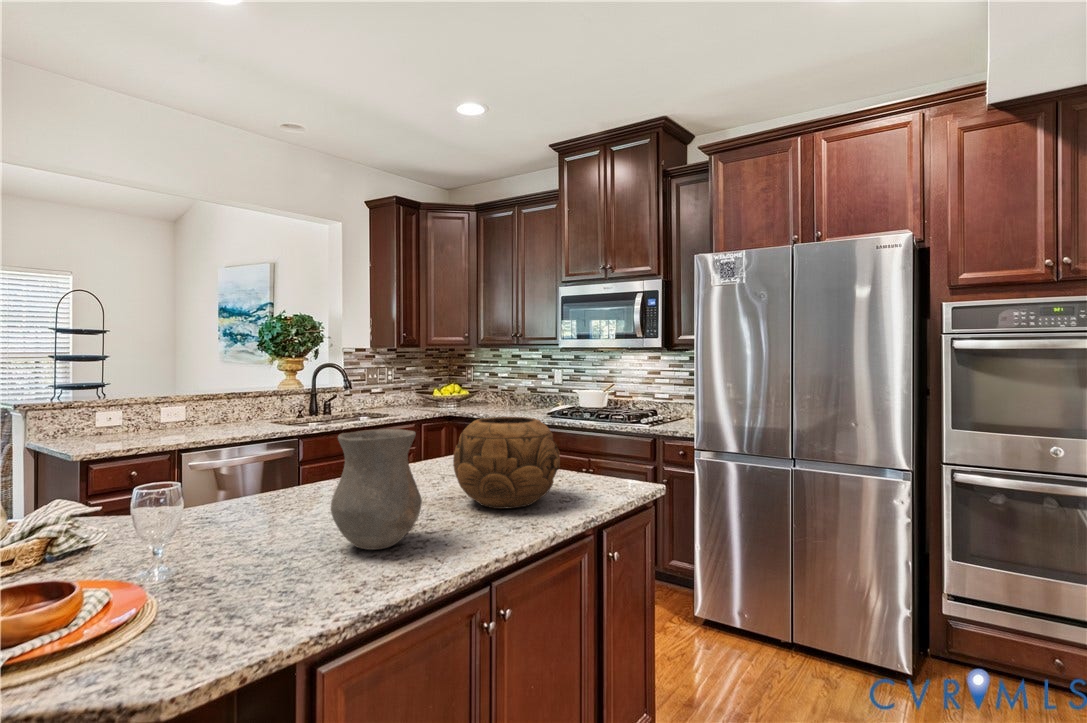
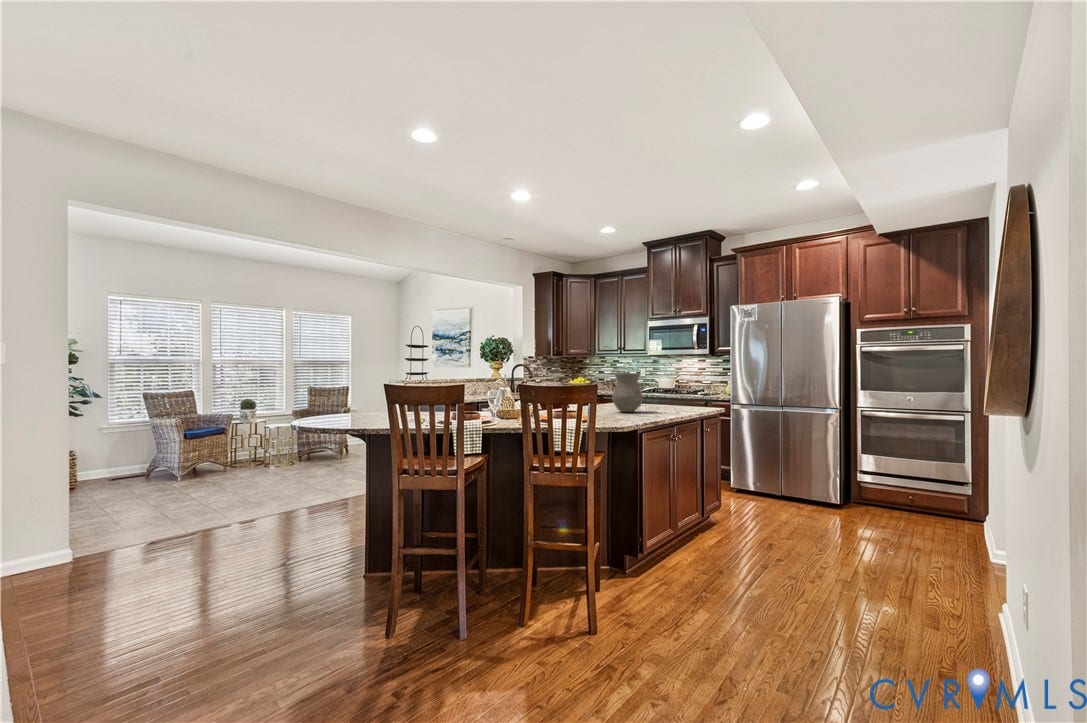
decorative bowl: present [453,417,560,509] -> none [639,375,683,408]

